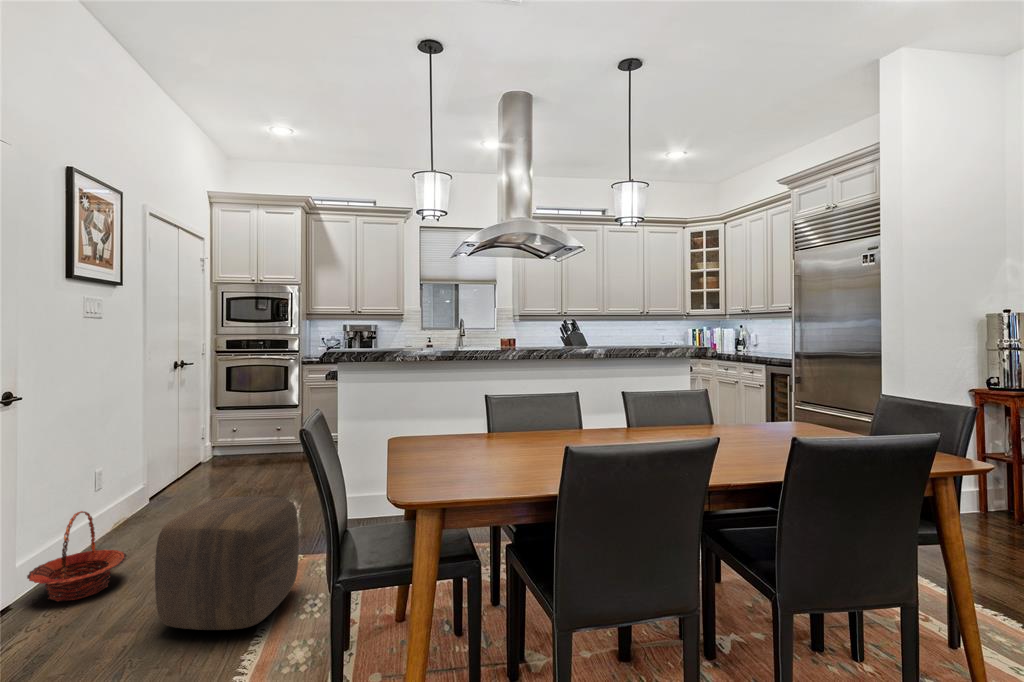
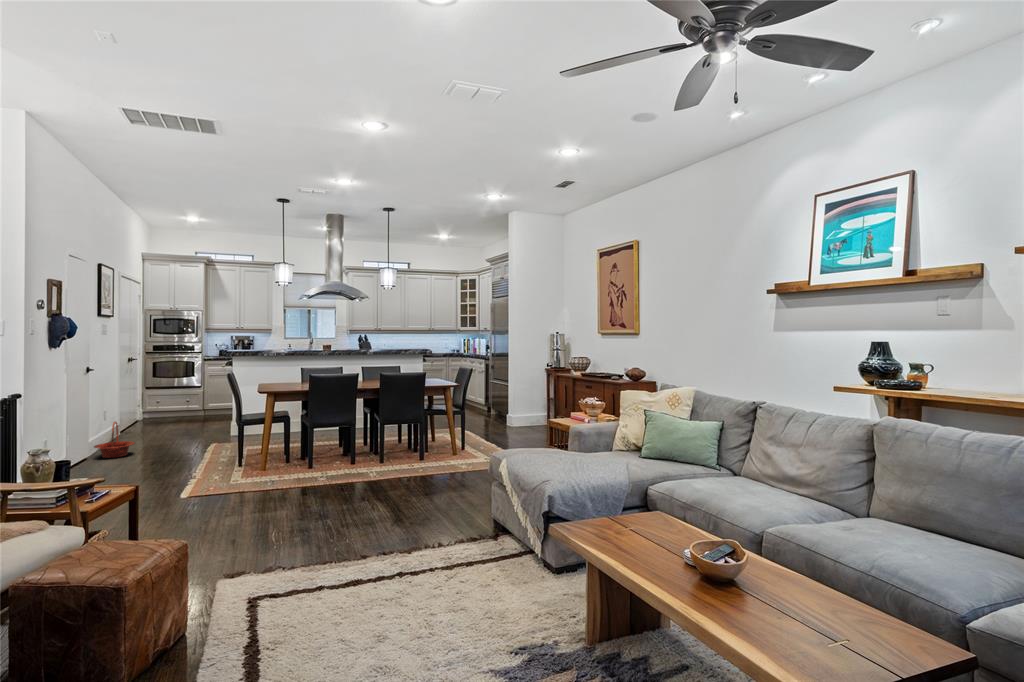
ottoman: present [155,496,299,630] -> none [163,412,220,458]

